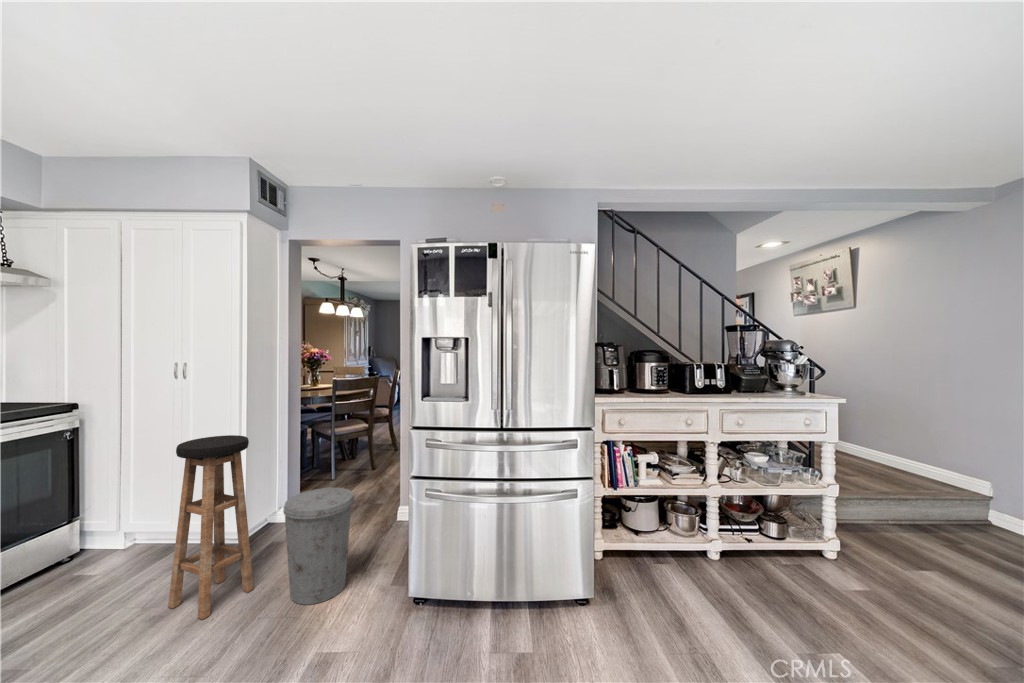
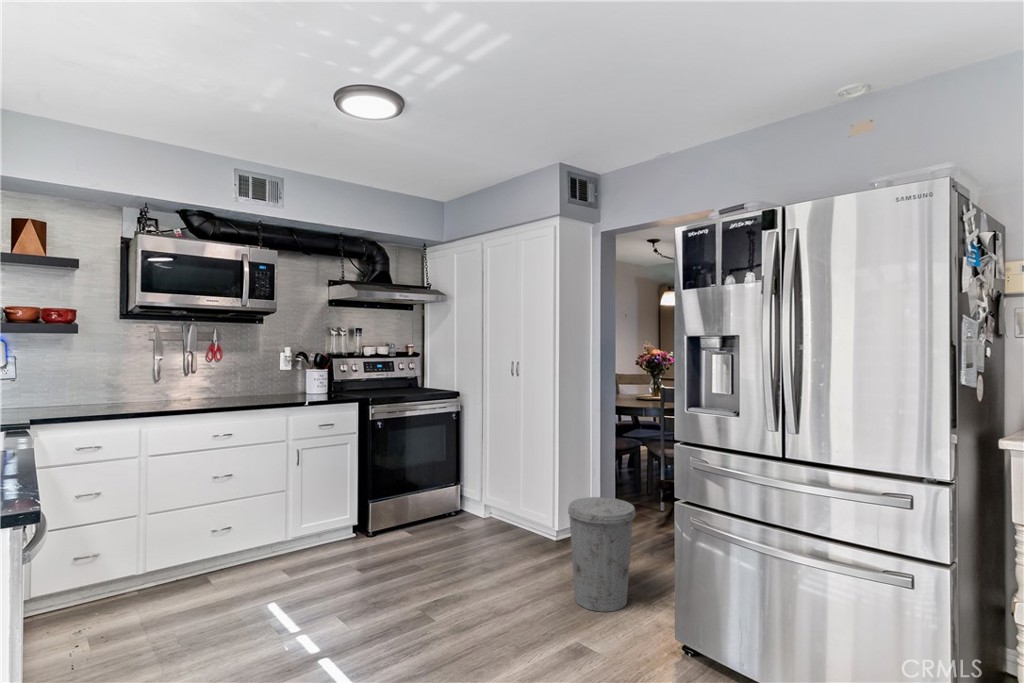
bar stool: present [168,435,254,619] -> none [492,429,551,586]

